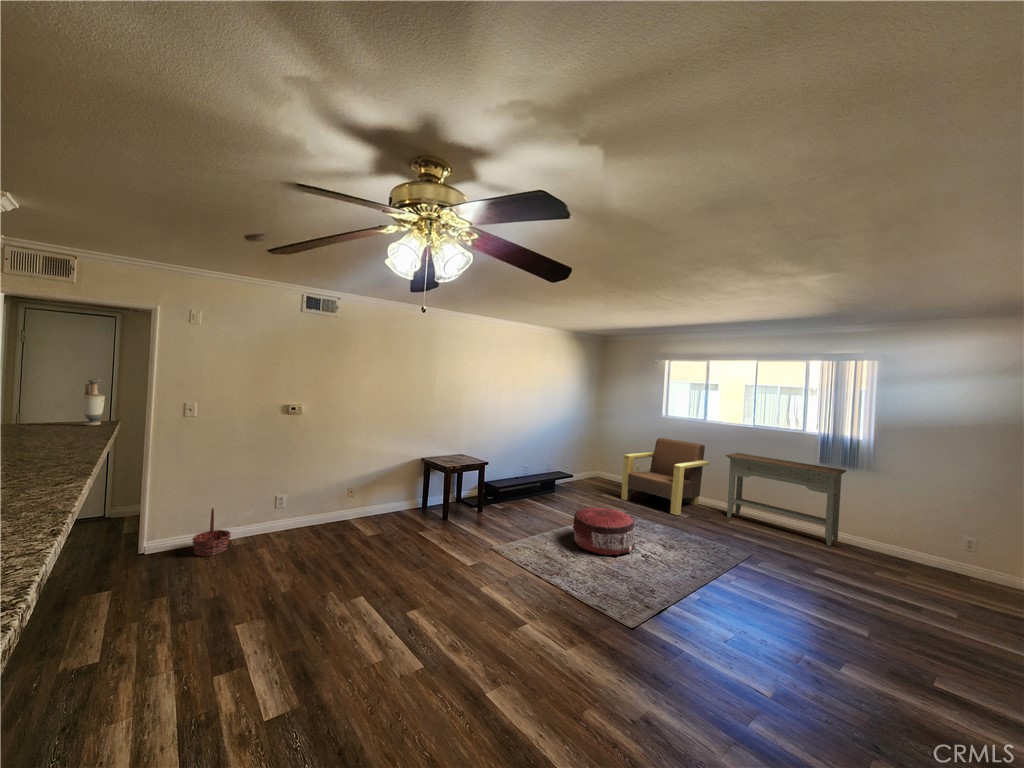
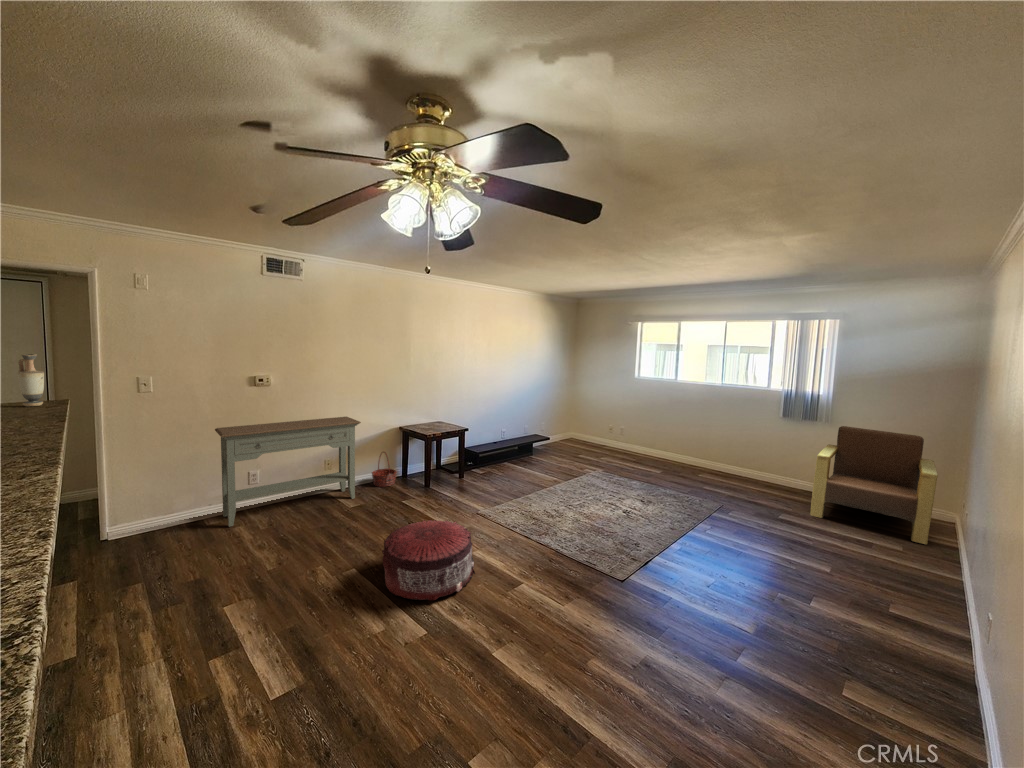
armchair: present [621,438,709,515] -> present [810,426,938,544]
console table: present [726,453,846,546] -> present [215,417,361,527]
pouf: present [573,507,635,555] -> present [382,520,475,600]
basket: present [192,508,231,556] -> present [372,452,397,487]

